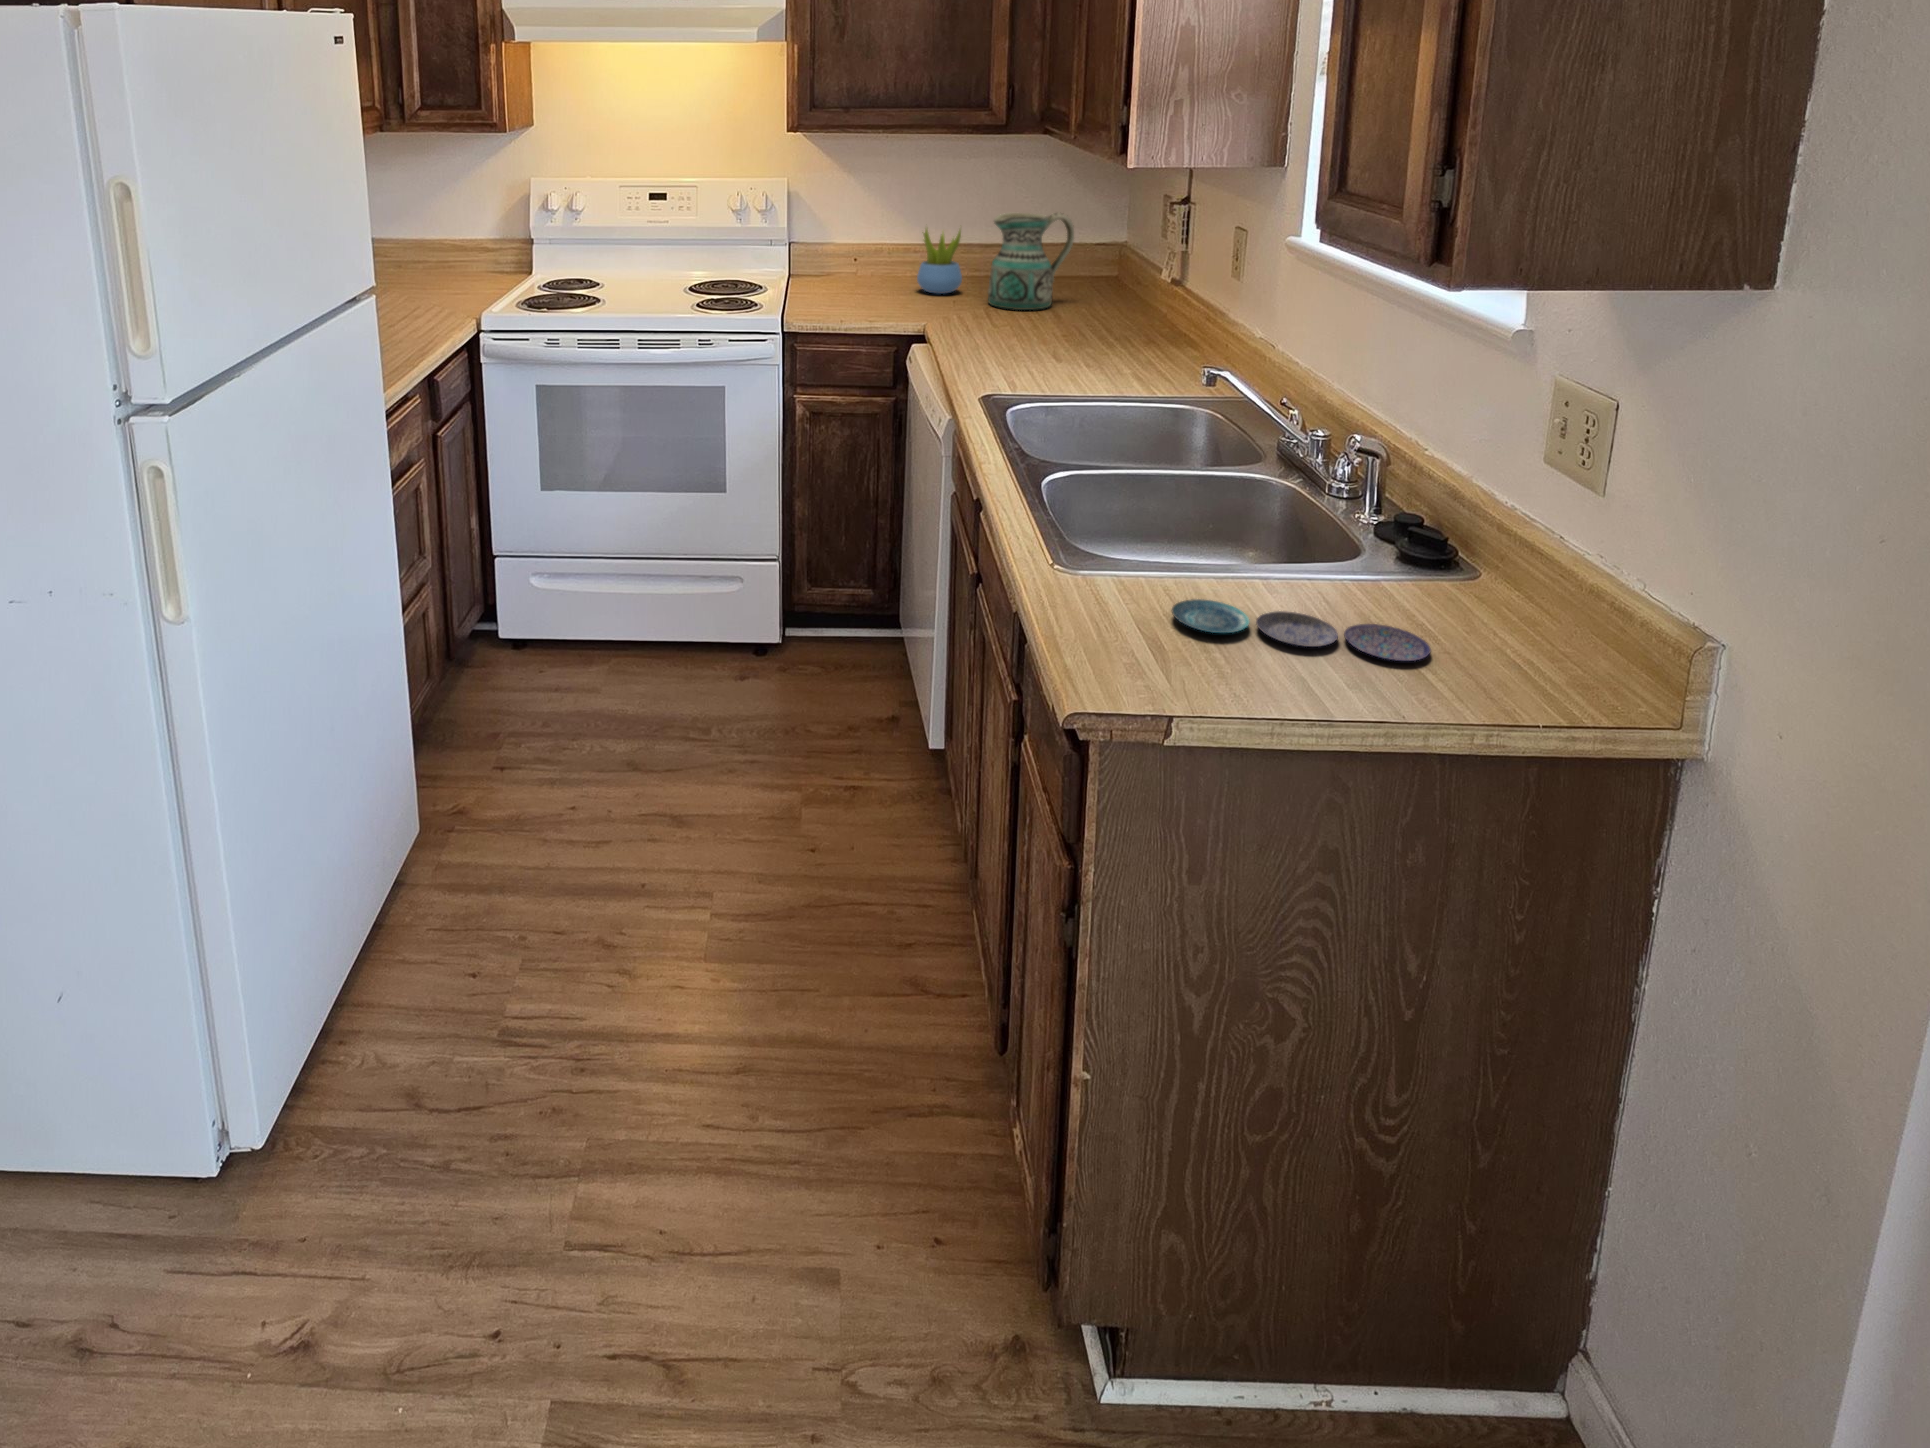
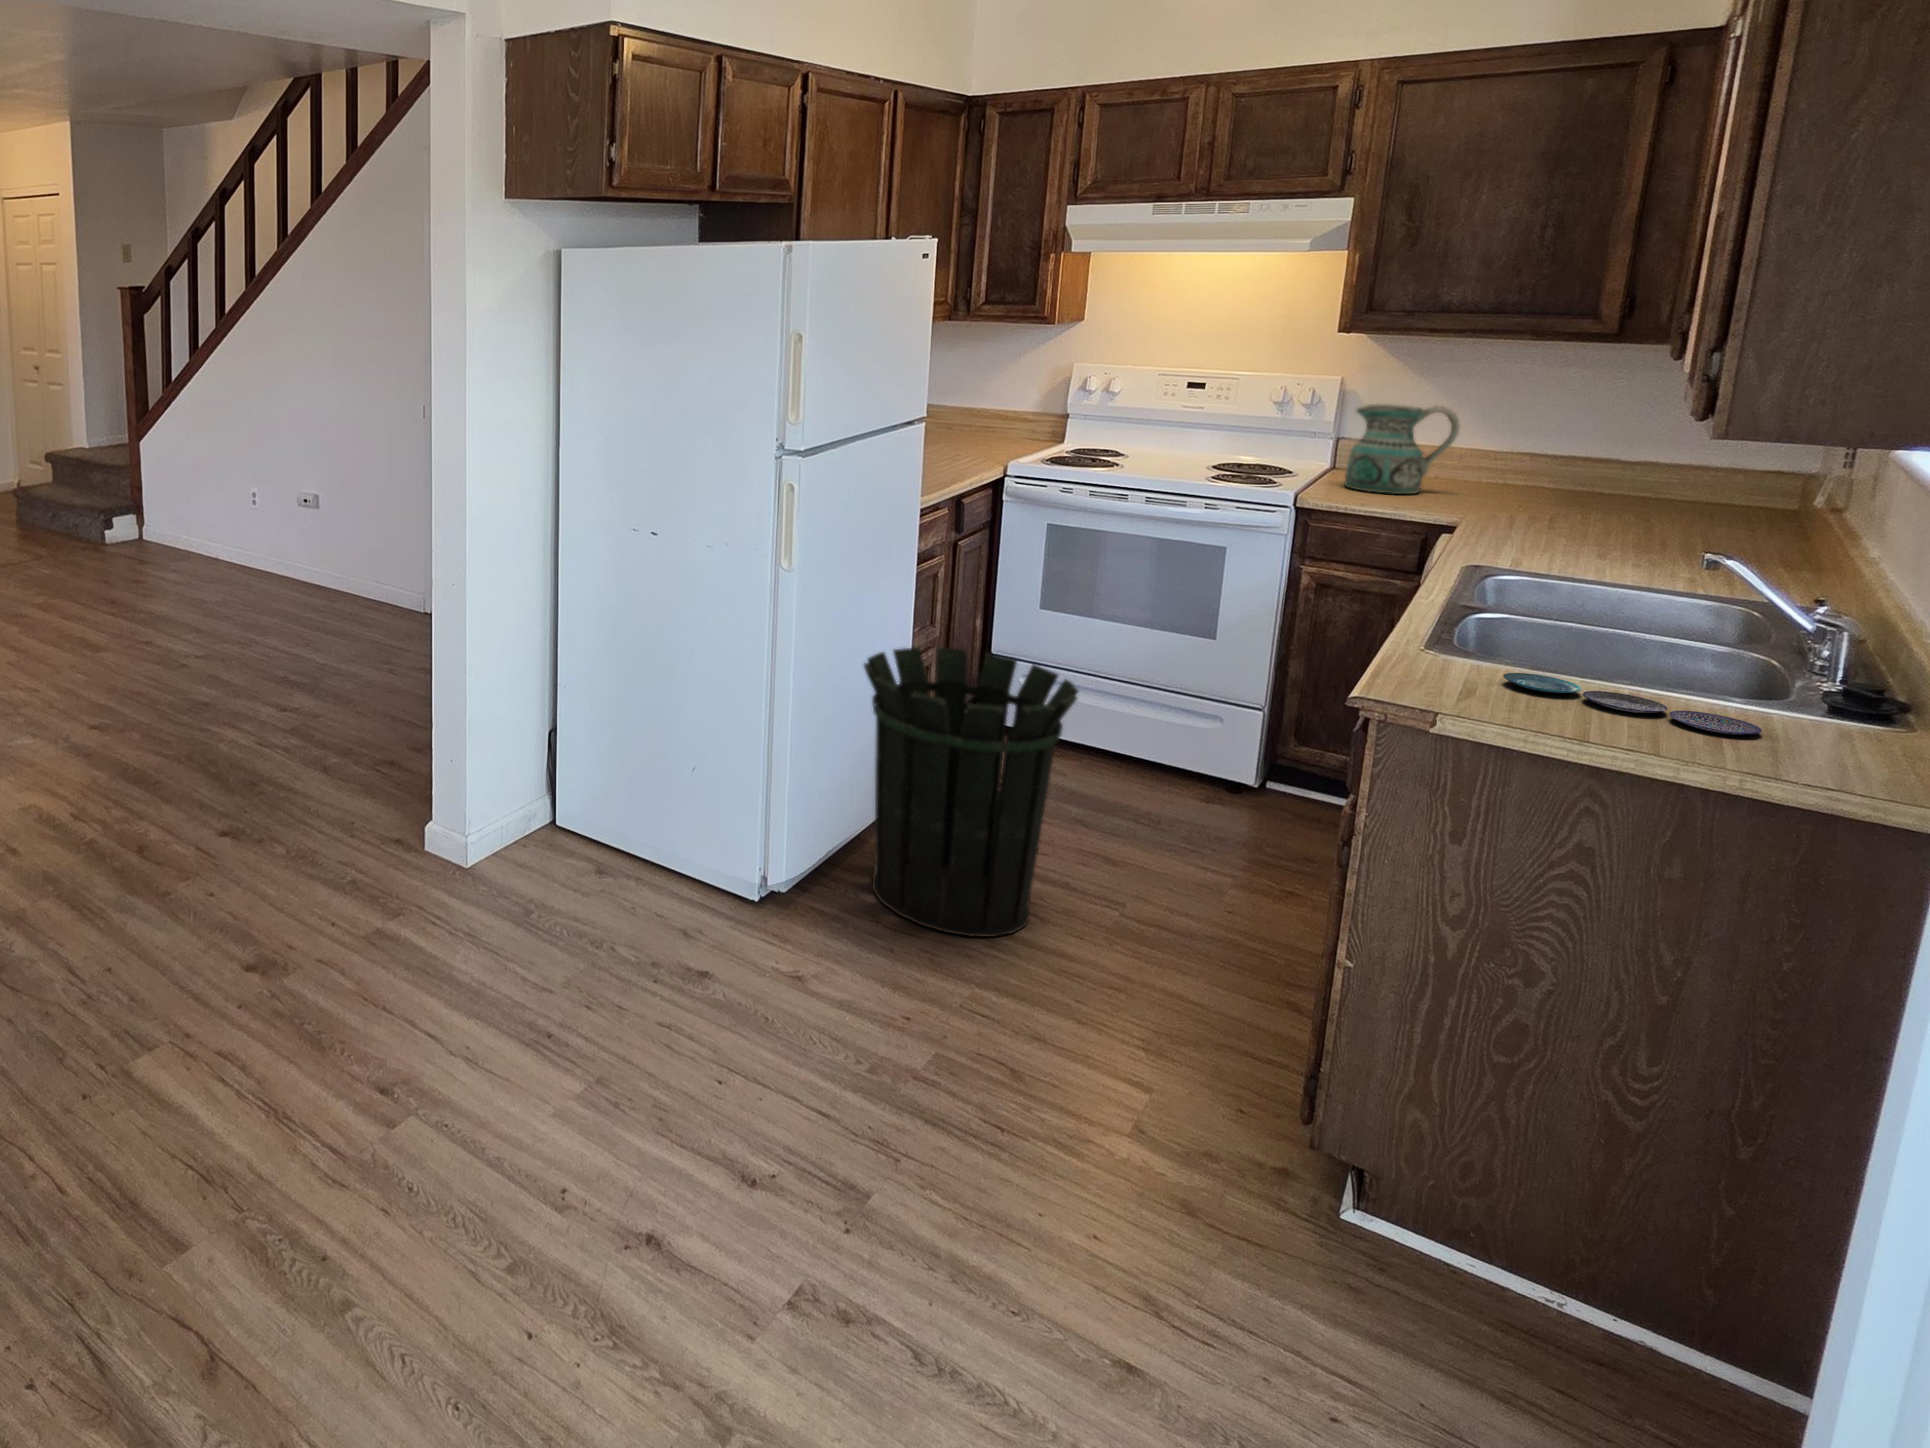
ceramic pitcher: present [988,213,1074,310] -> present [1345,404,1459,494]
succulent plant: present [917,229,962,294] -> none [1488,425,1555,497]
waste bin: none [337,621,645,1092] -> present [864,647,1078,937]

